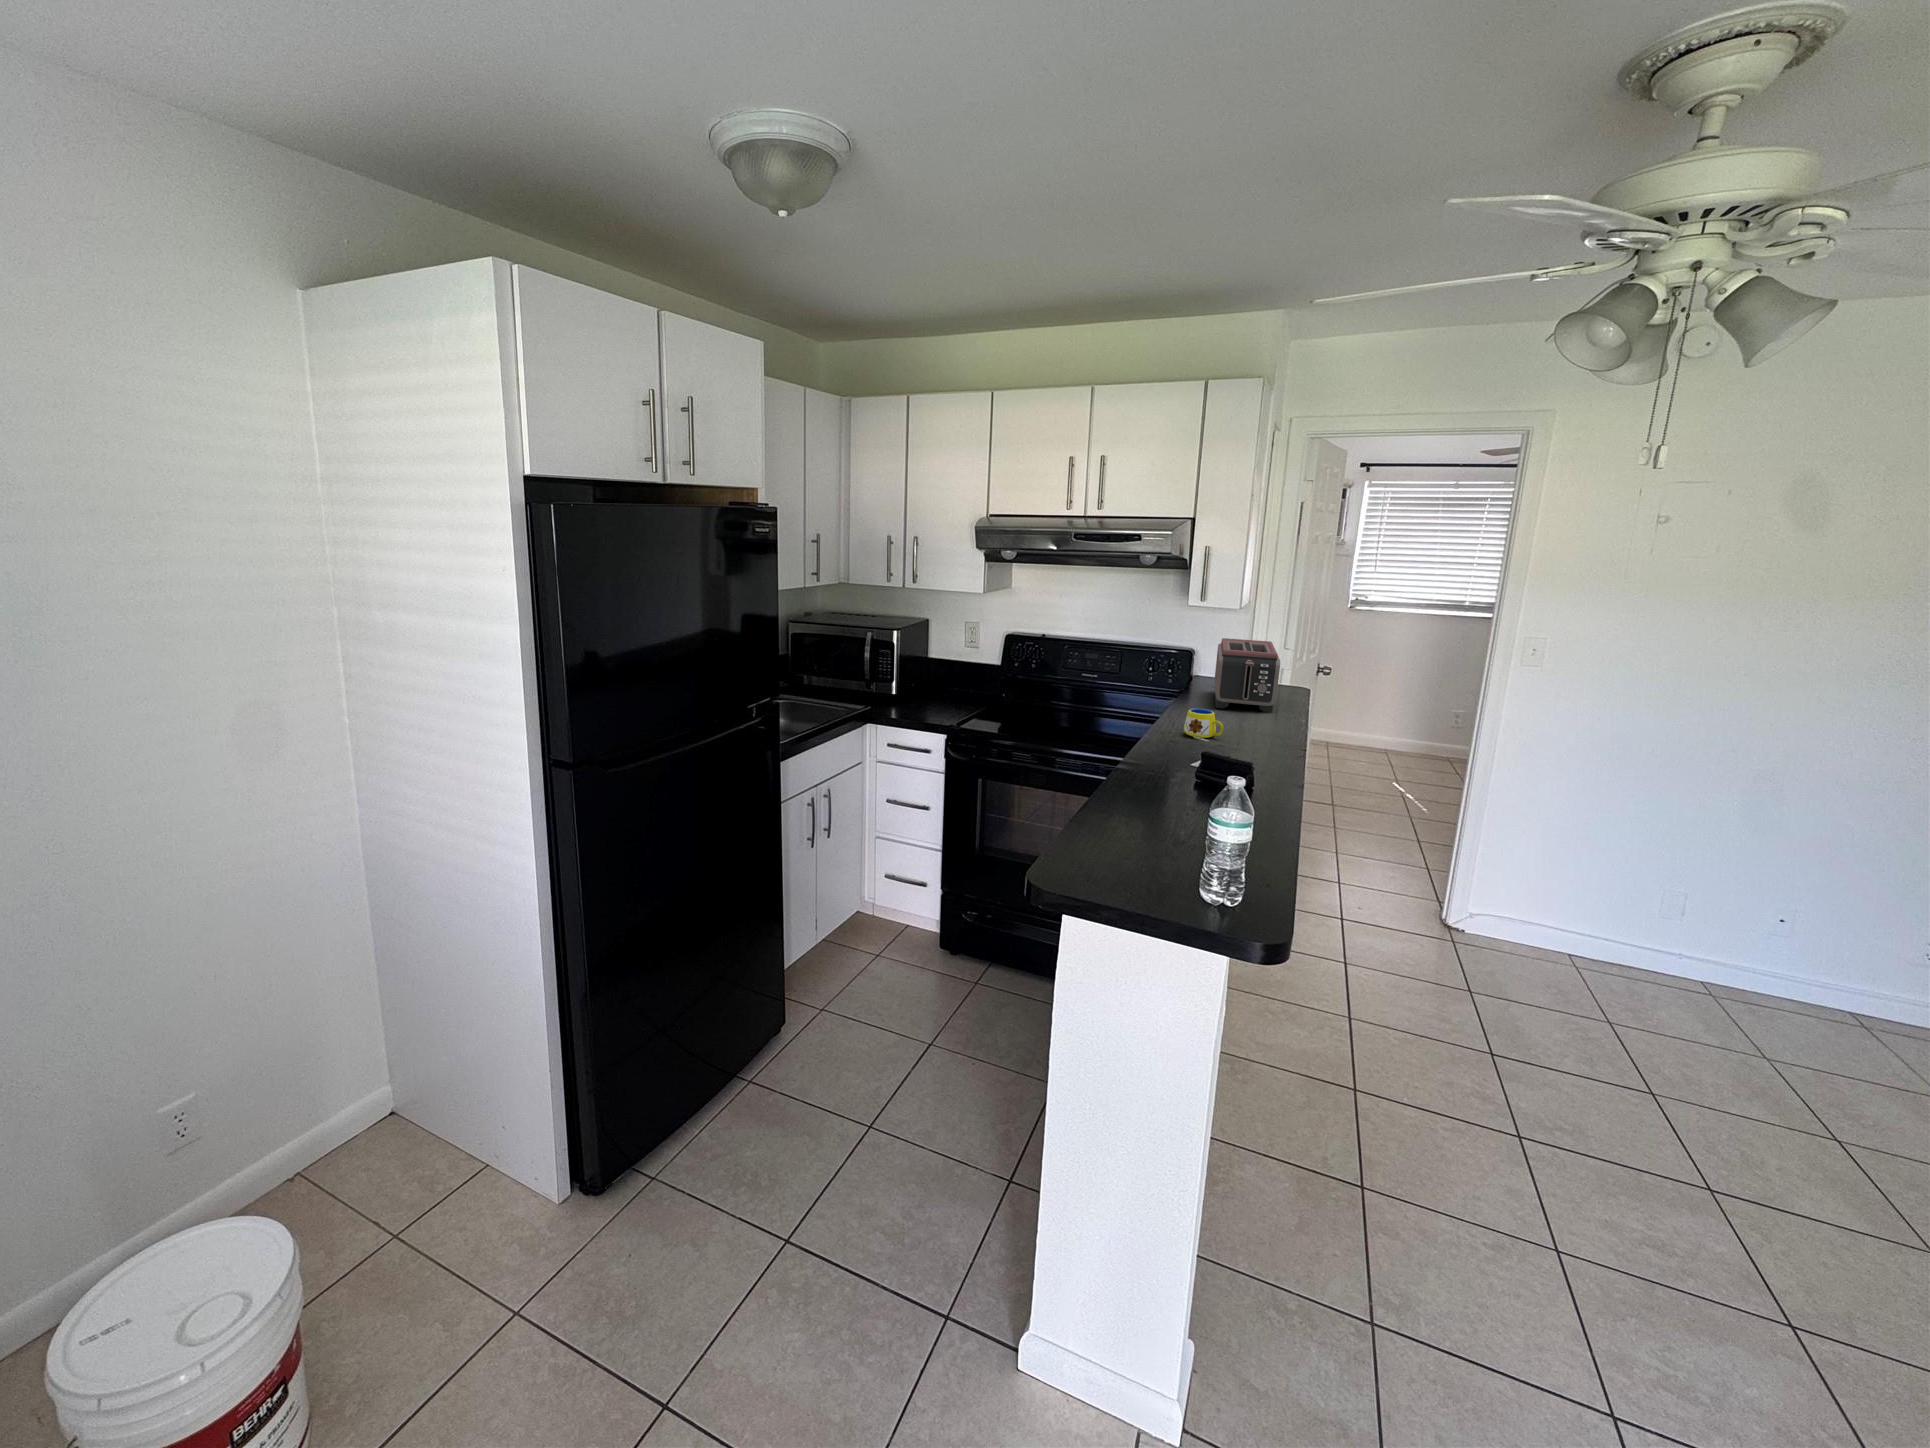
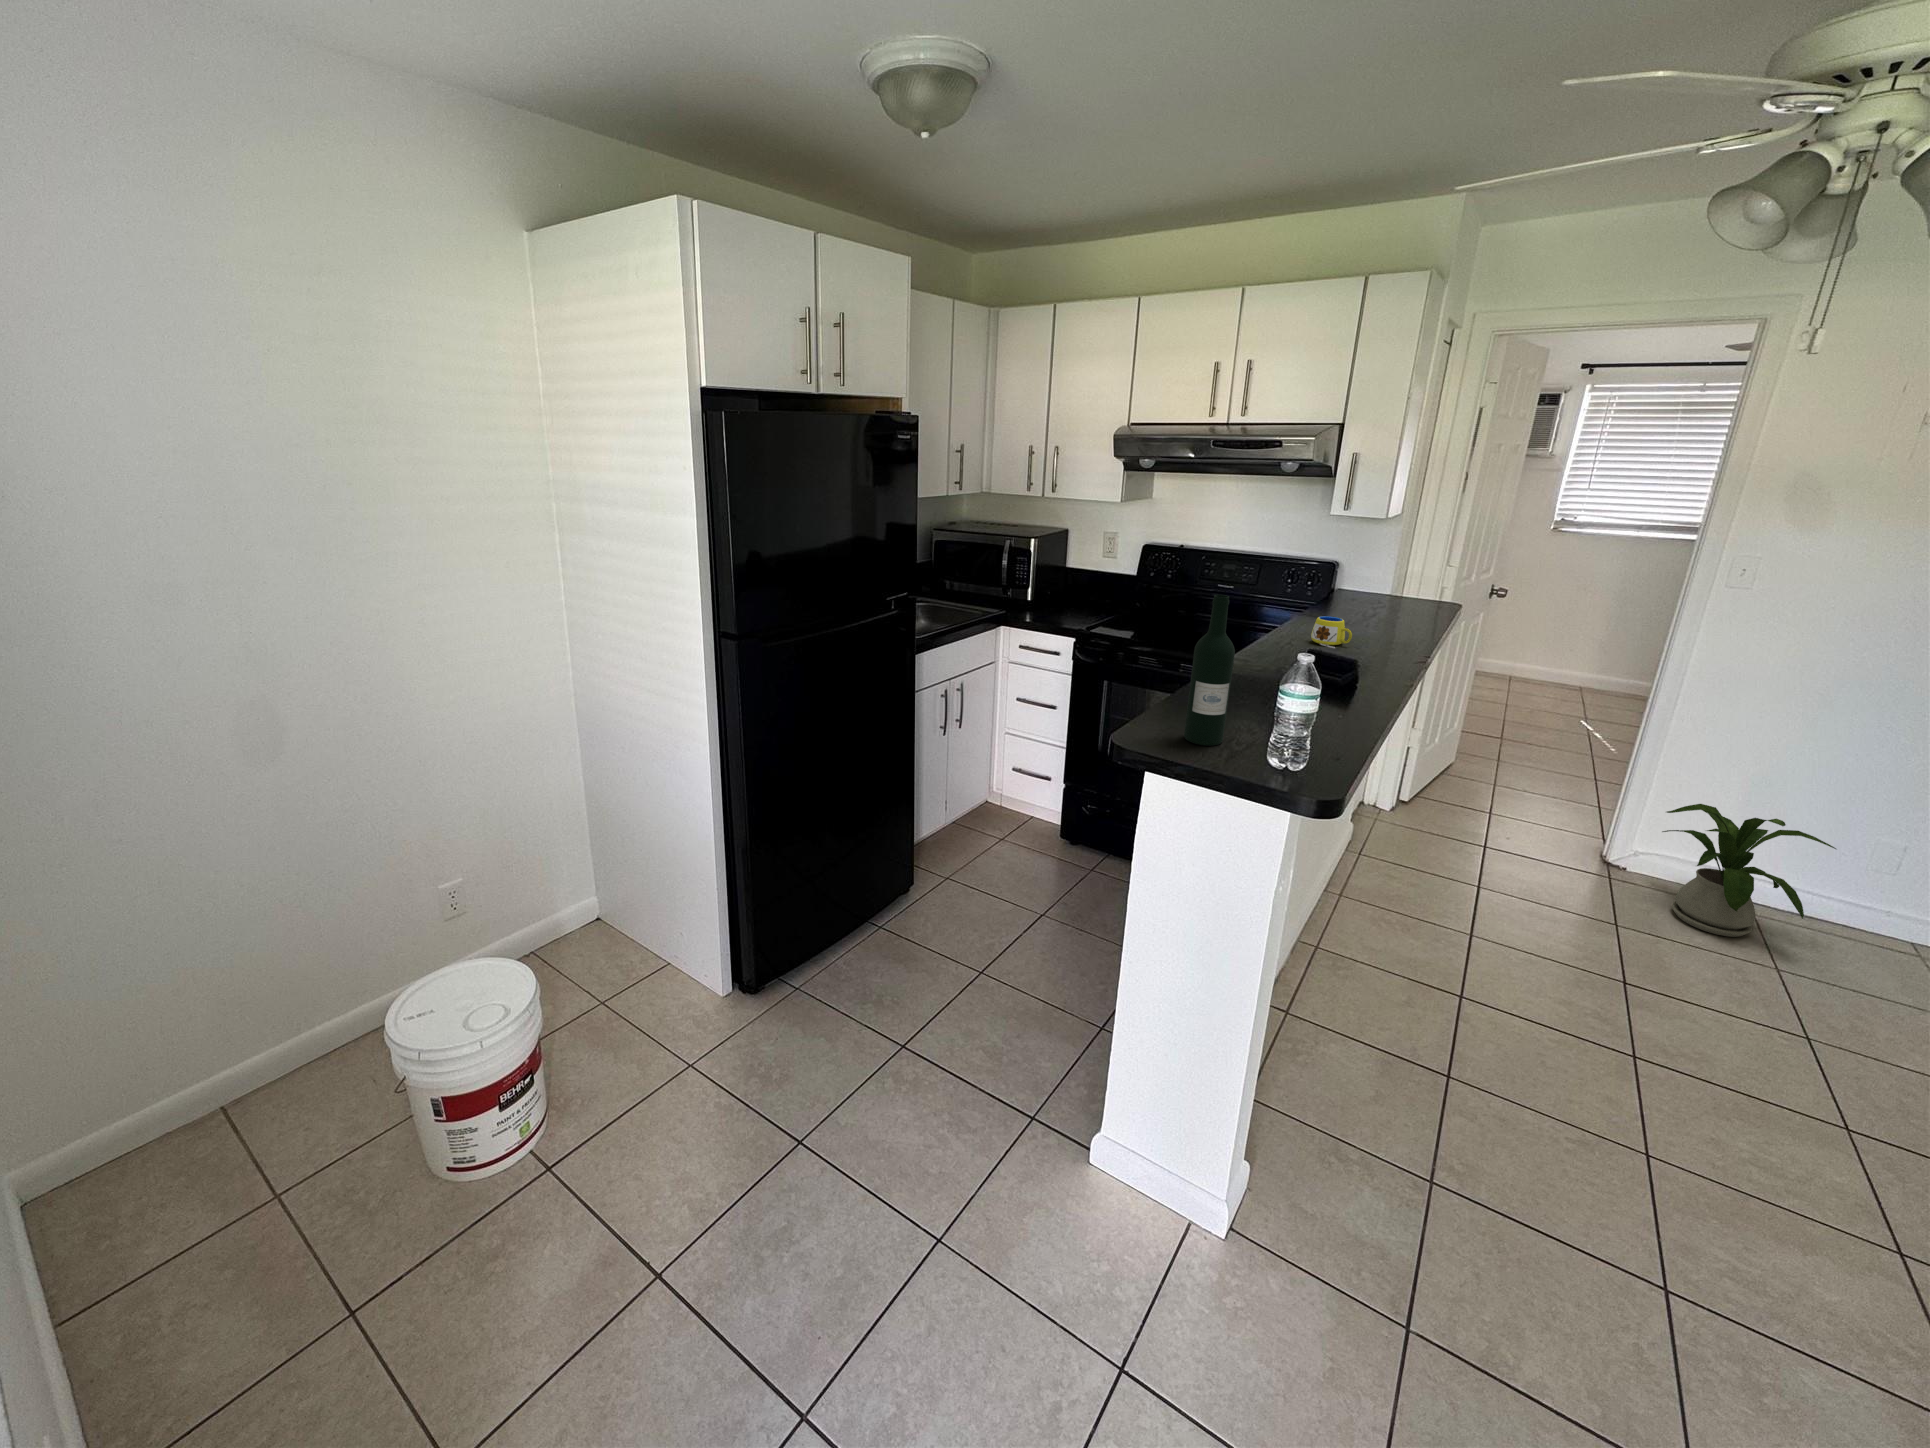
toaster: present [1215,638,1280,713] -> none [1354,550,1428,627]
wine bottle: none [1093,708,1142,873] -> present [1184,595,1235,746]
house plant: none [1490,866,1639,991] -> present [1662,804,1836,937]

